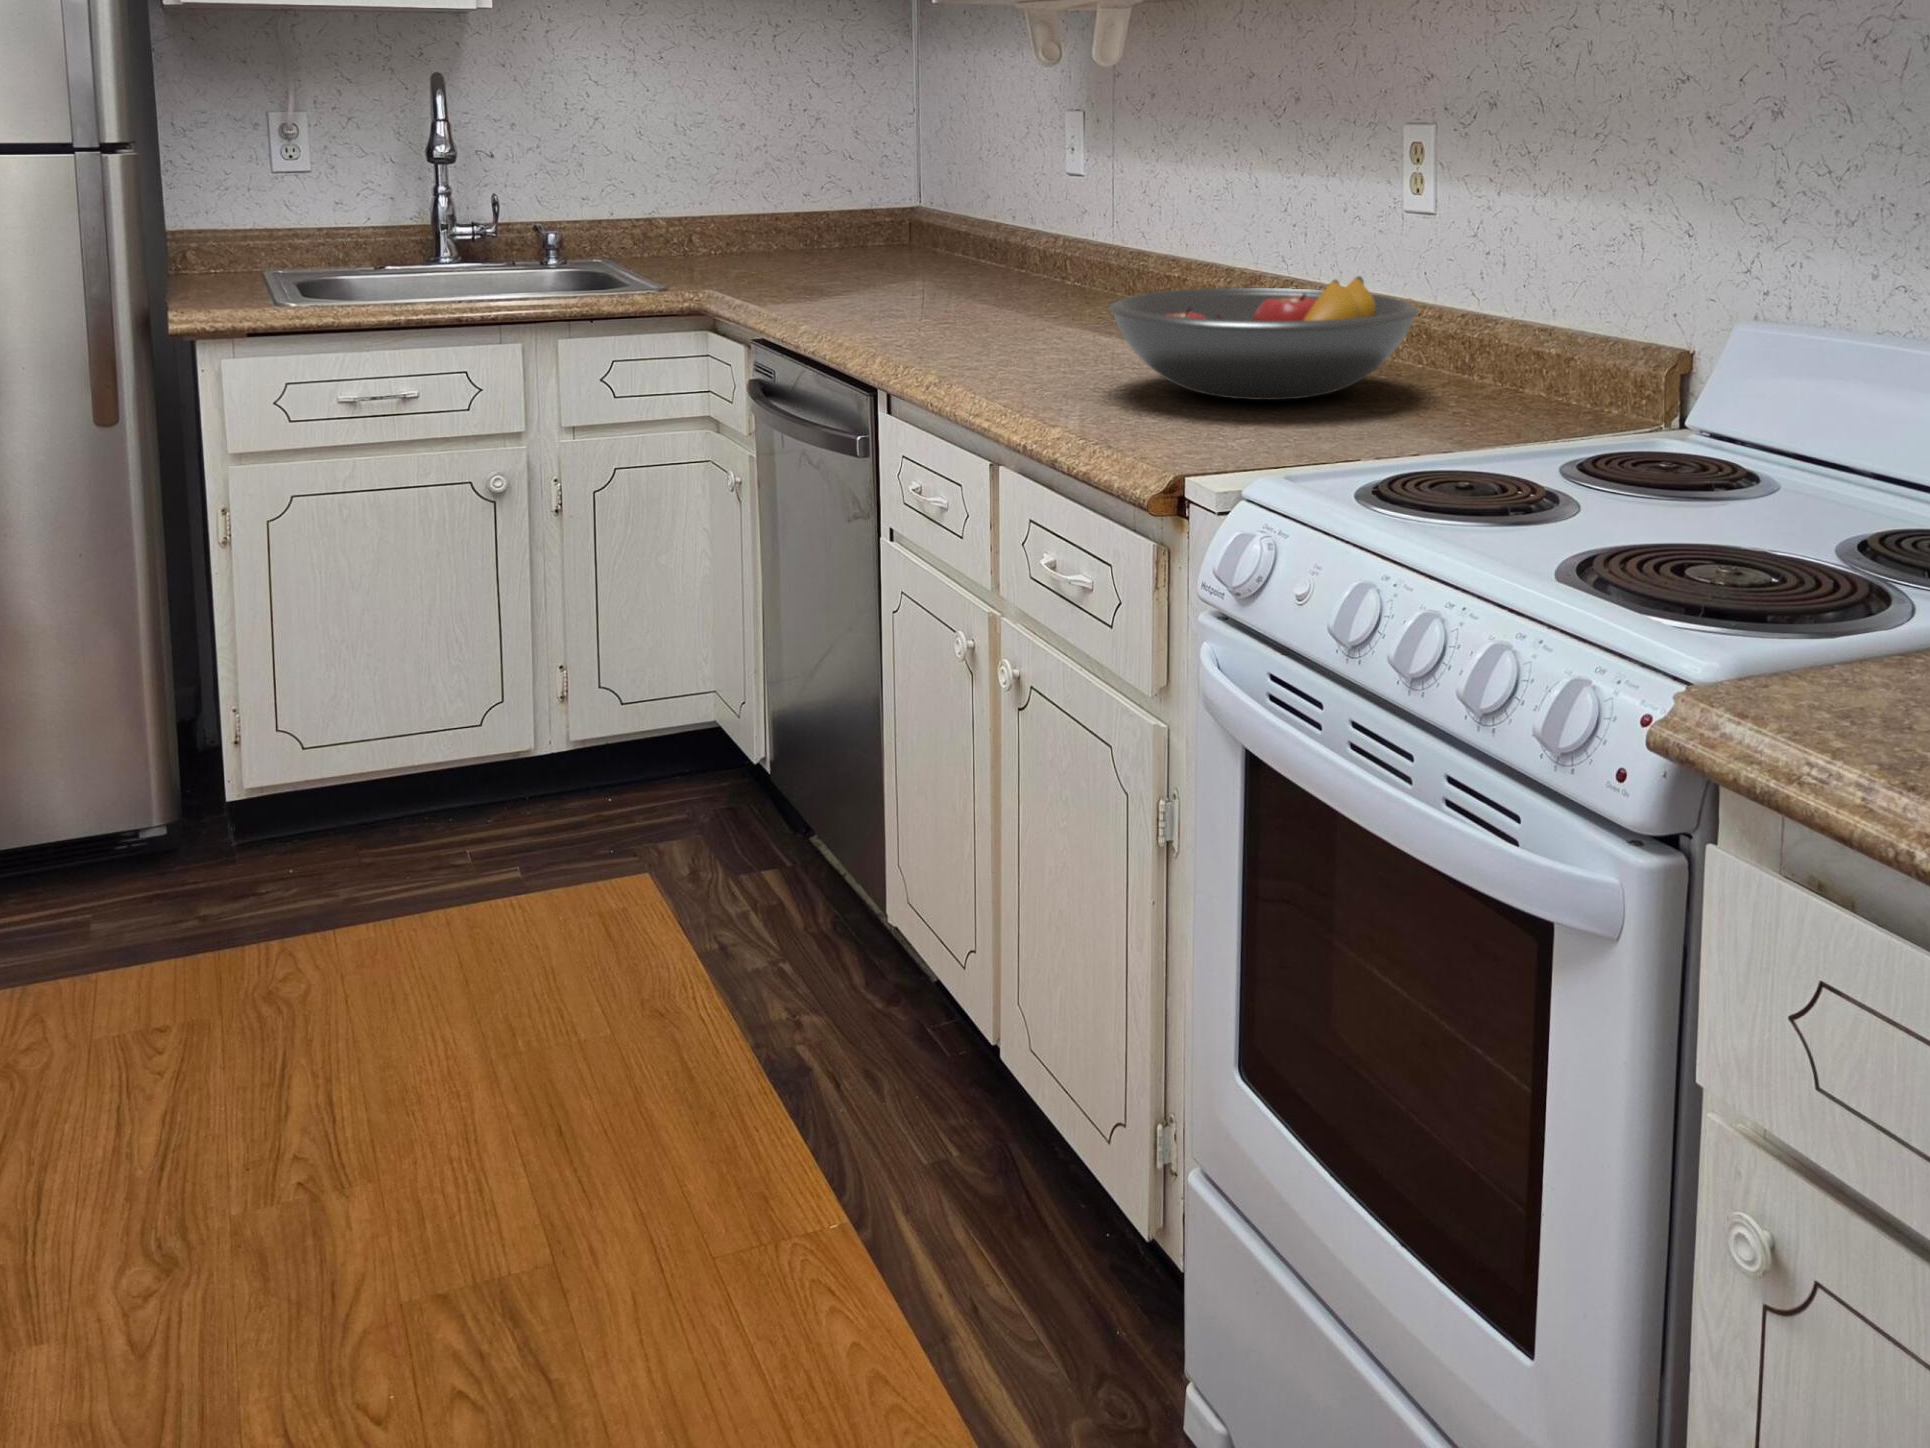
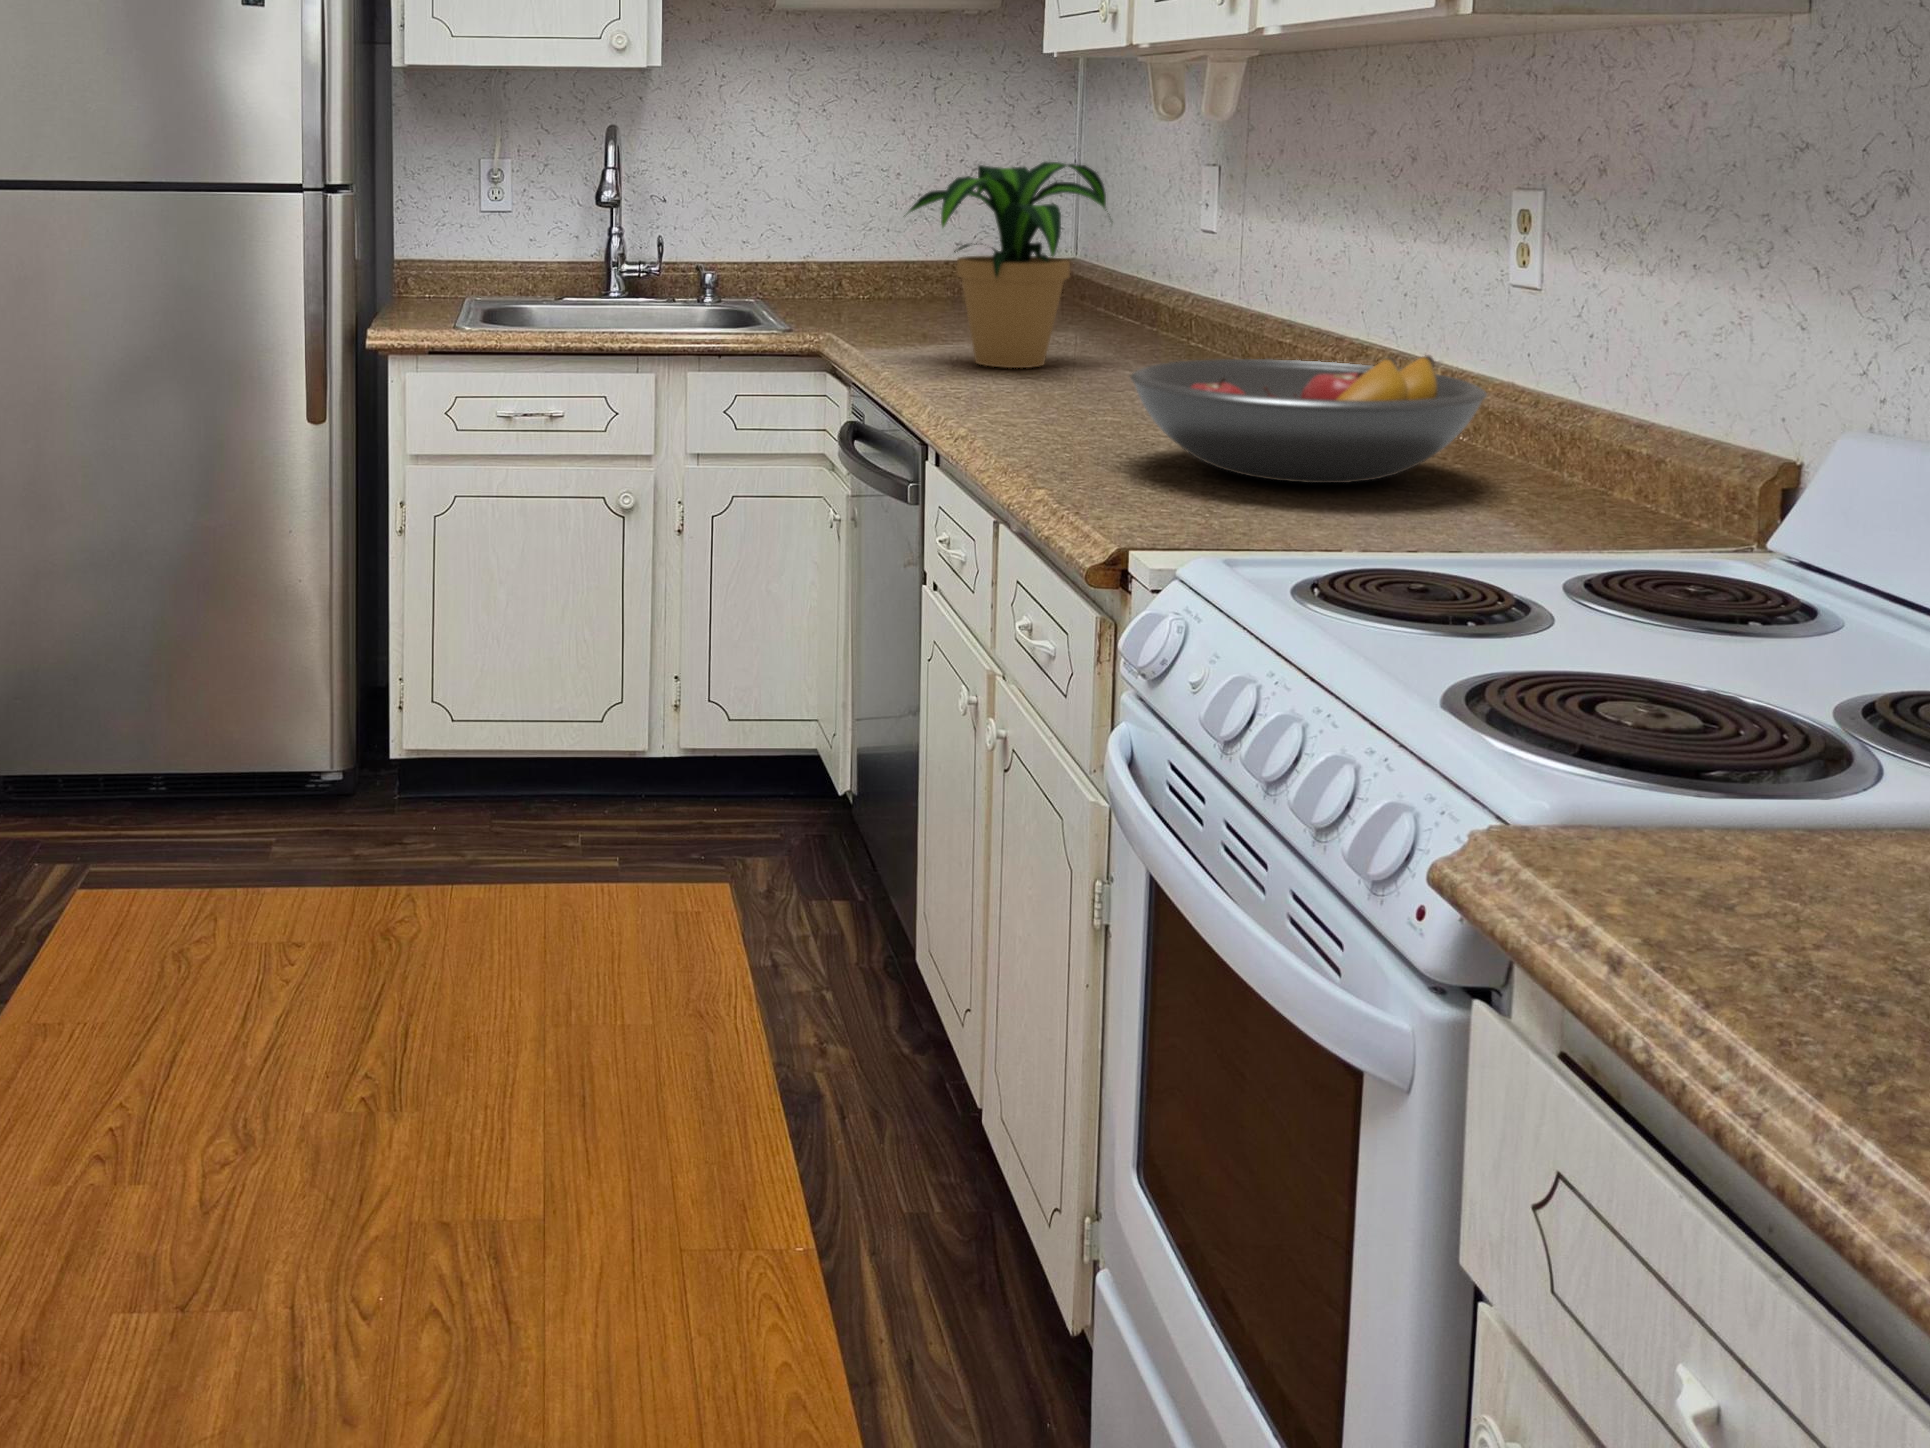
potted plant: none [797,109,1008,313] -> present [904,162,1106,368]

